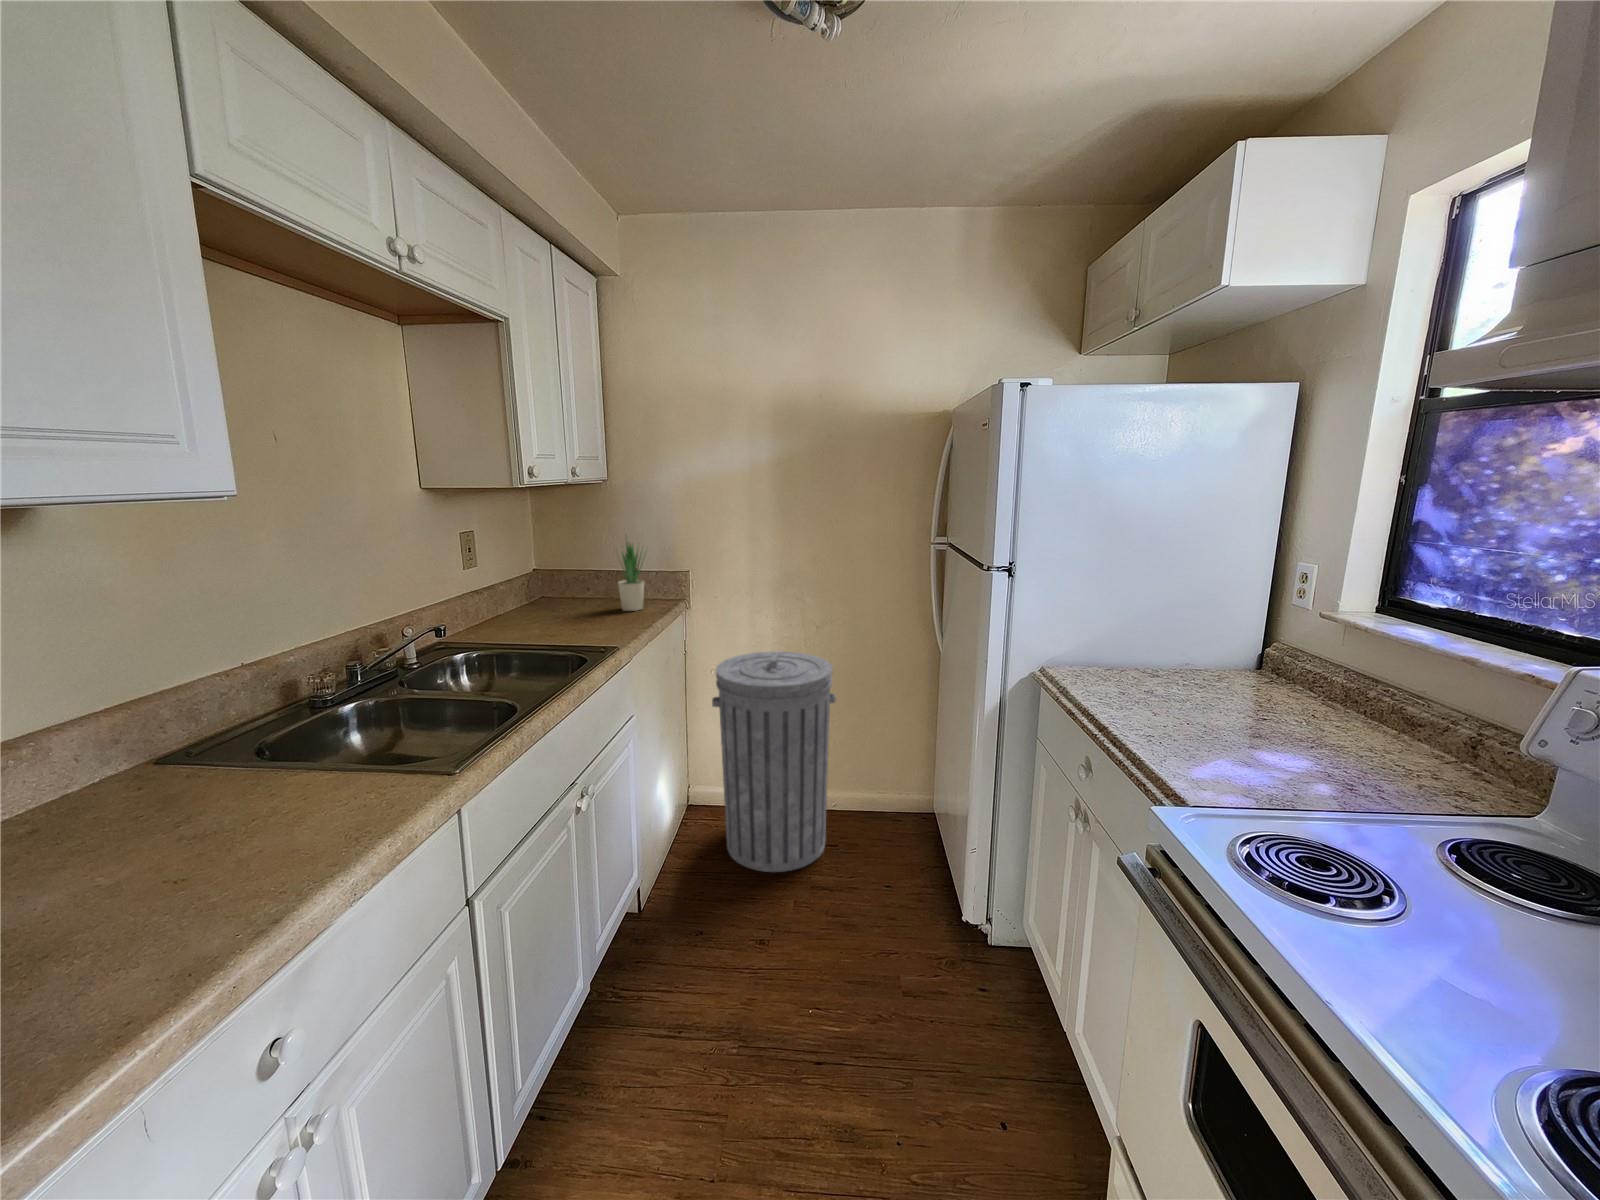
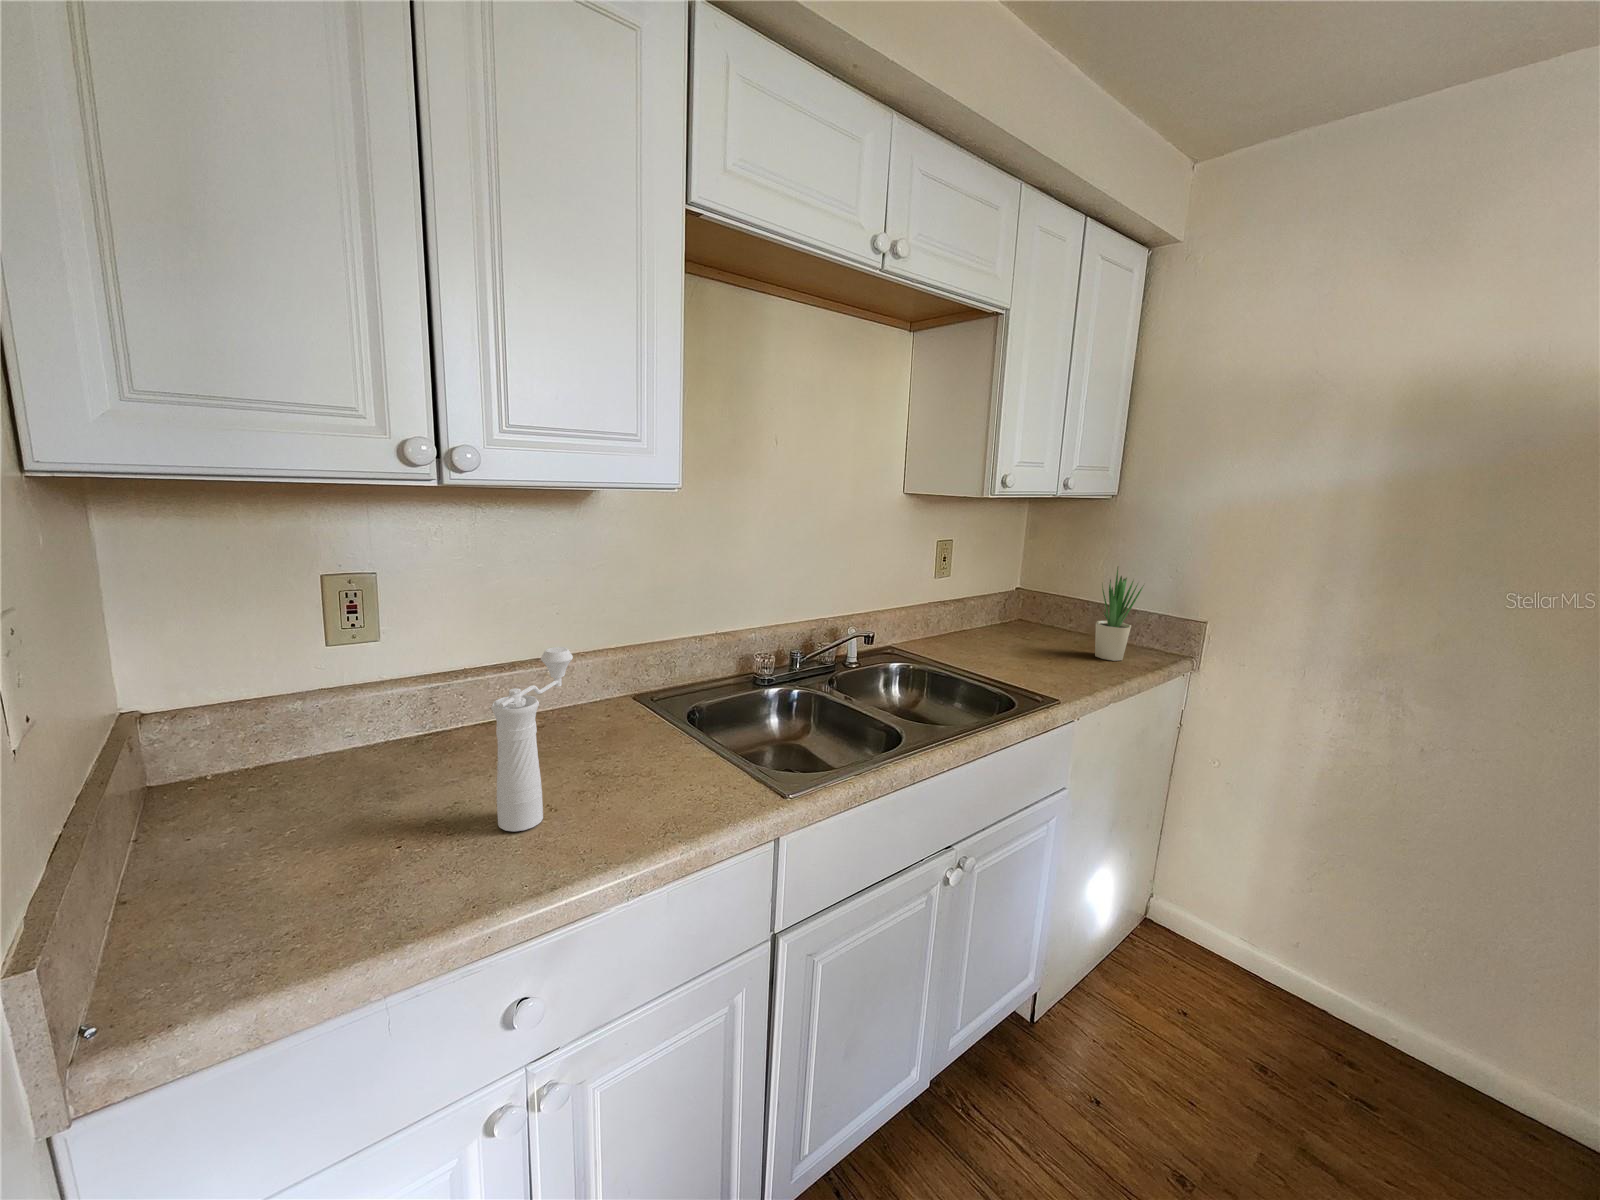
trash can: present [712,651,836,872] -> none [1177,755,1429,1108]
pepper mill: none [91,696,191,915] -> present [491,647,573,832]

